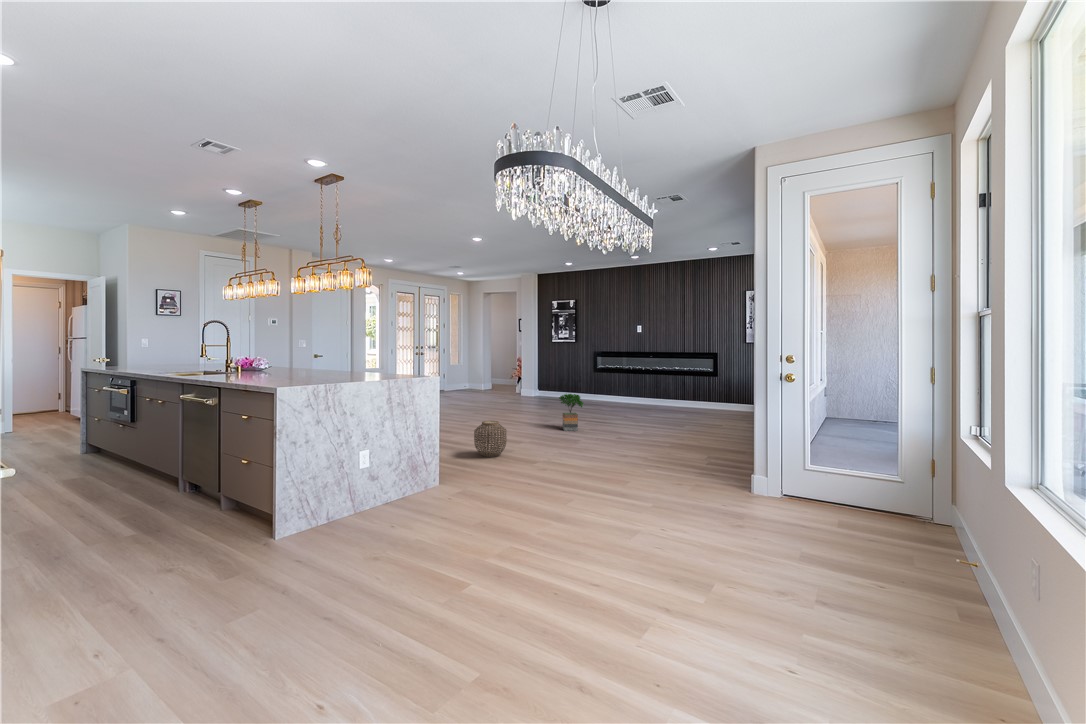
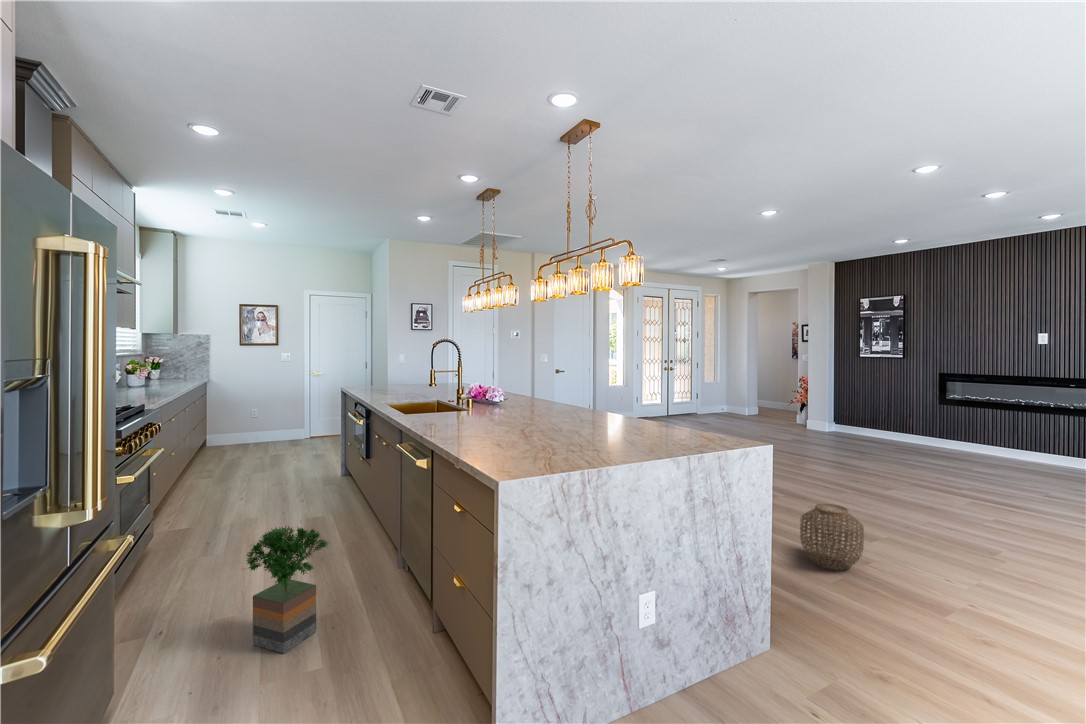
potted tree: present [559,394,583,431] -> present [246,526,328,654]

